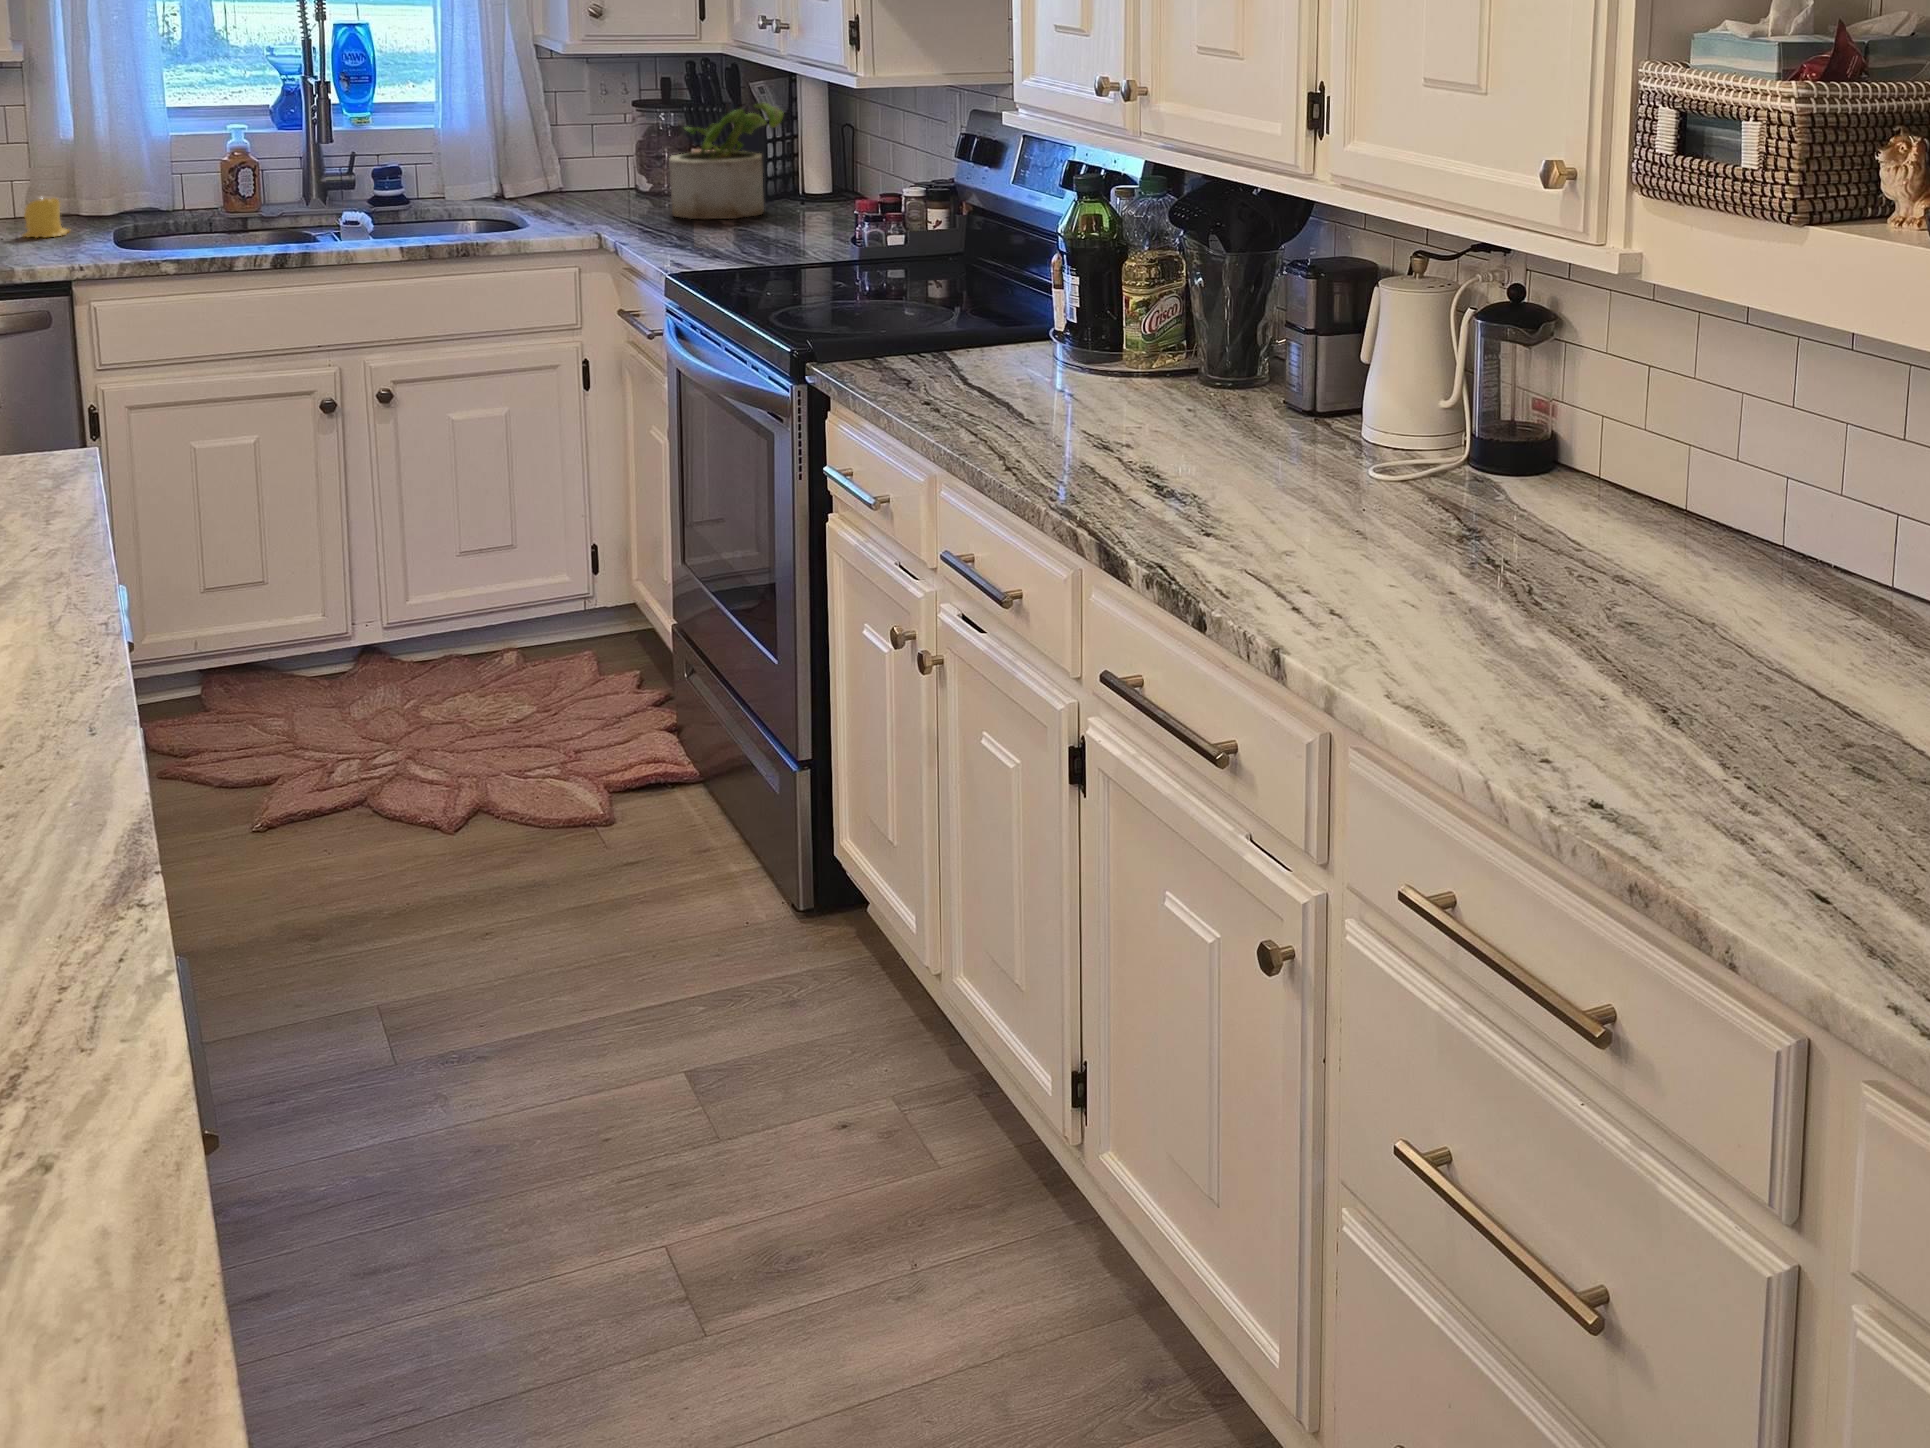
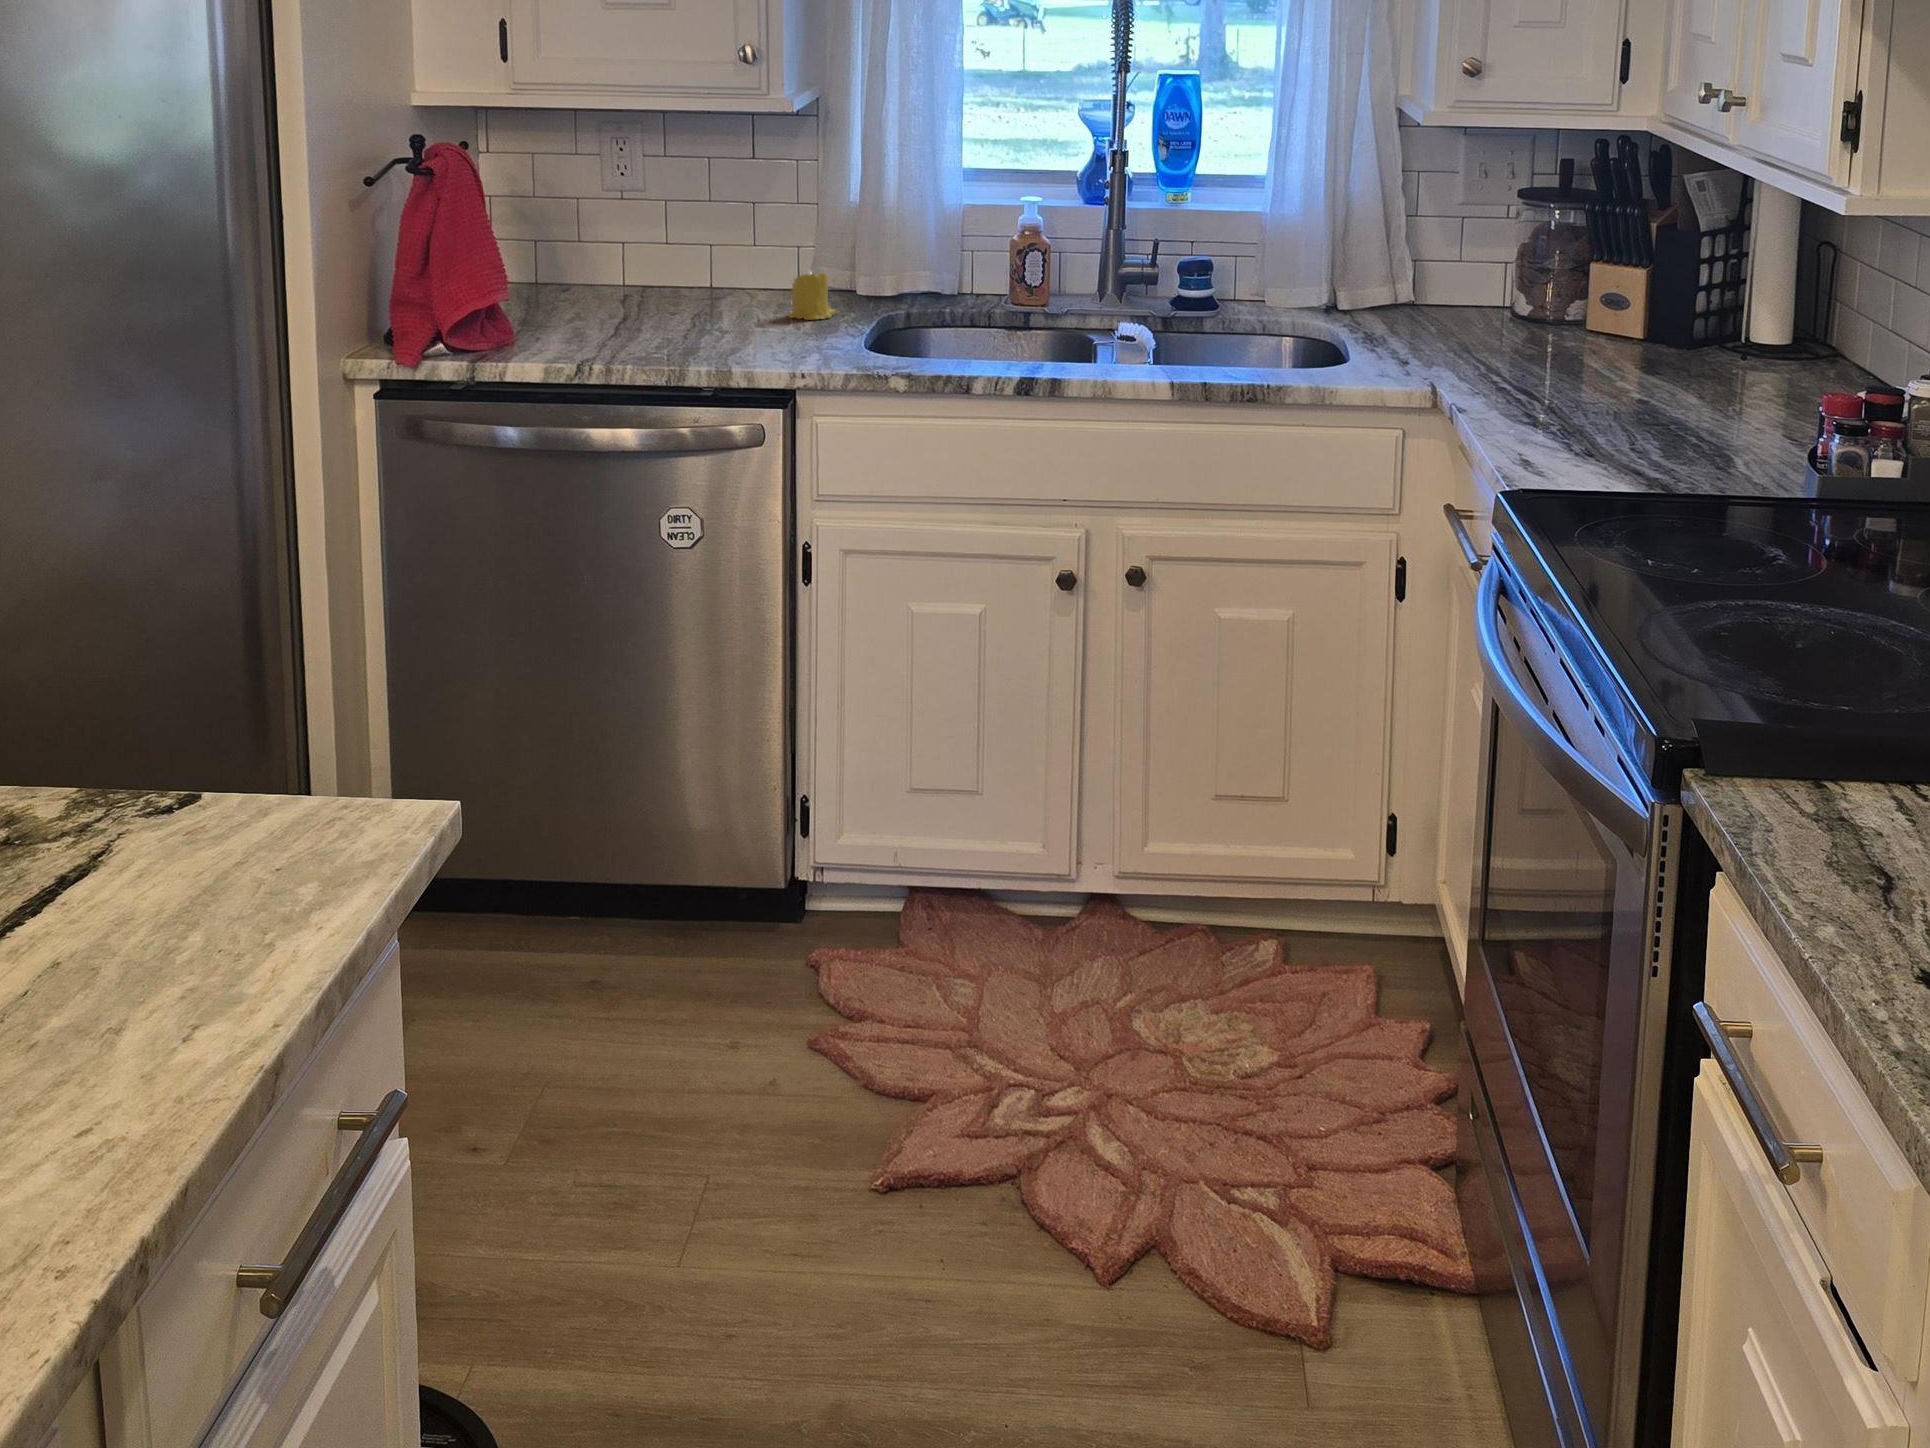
potted plant: present [669,103,783,219] -> none [1547,208,1726,378]

